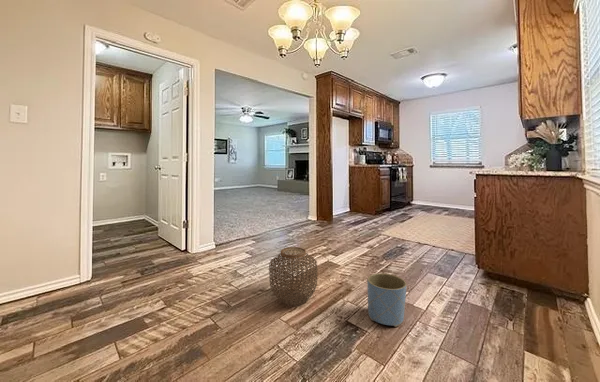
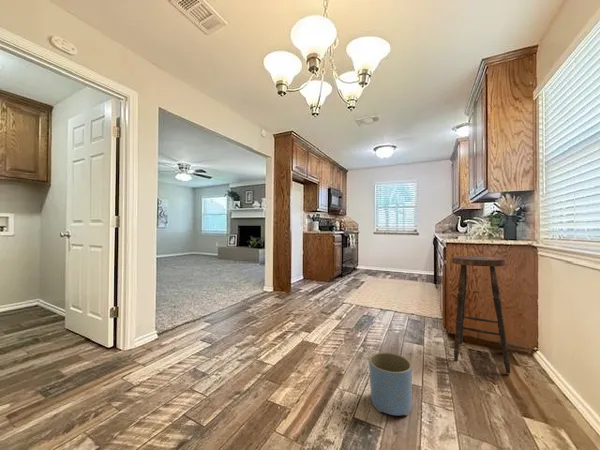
bar stool: none [473,190,548,313] -> present [452,256,510,374]
woven basket: present [269,247,317,306] -> none [252,332,310,409]

